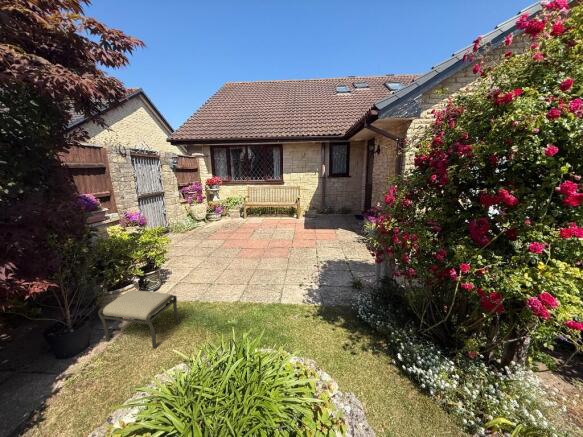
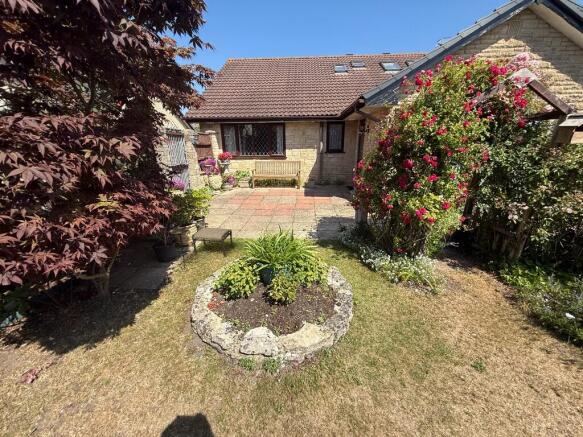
side table: none [26,301,90,387] -> present [170,227,189,264]

